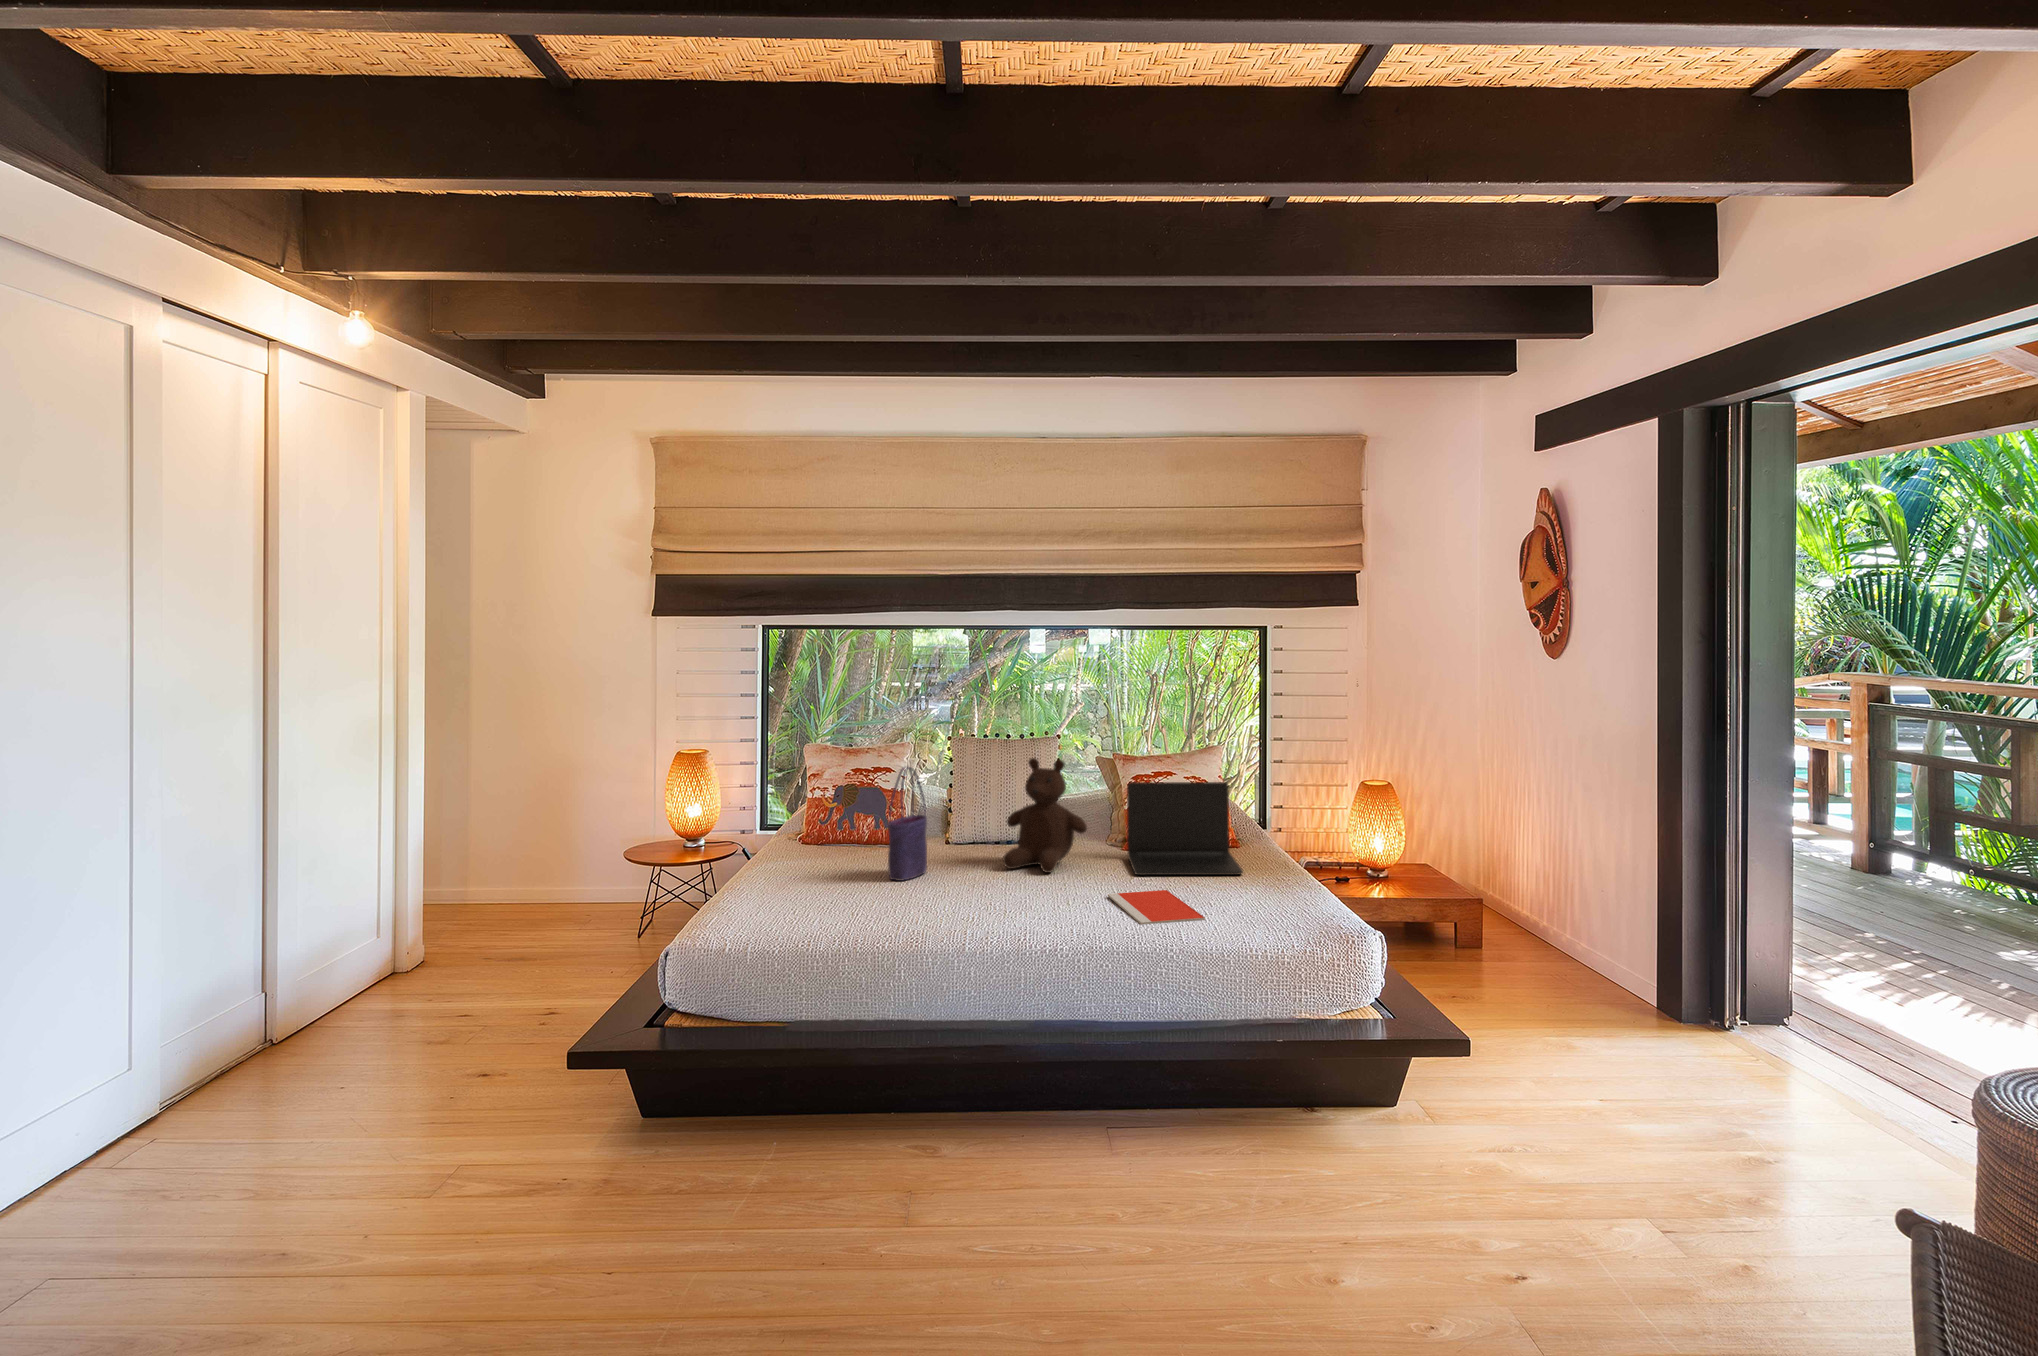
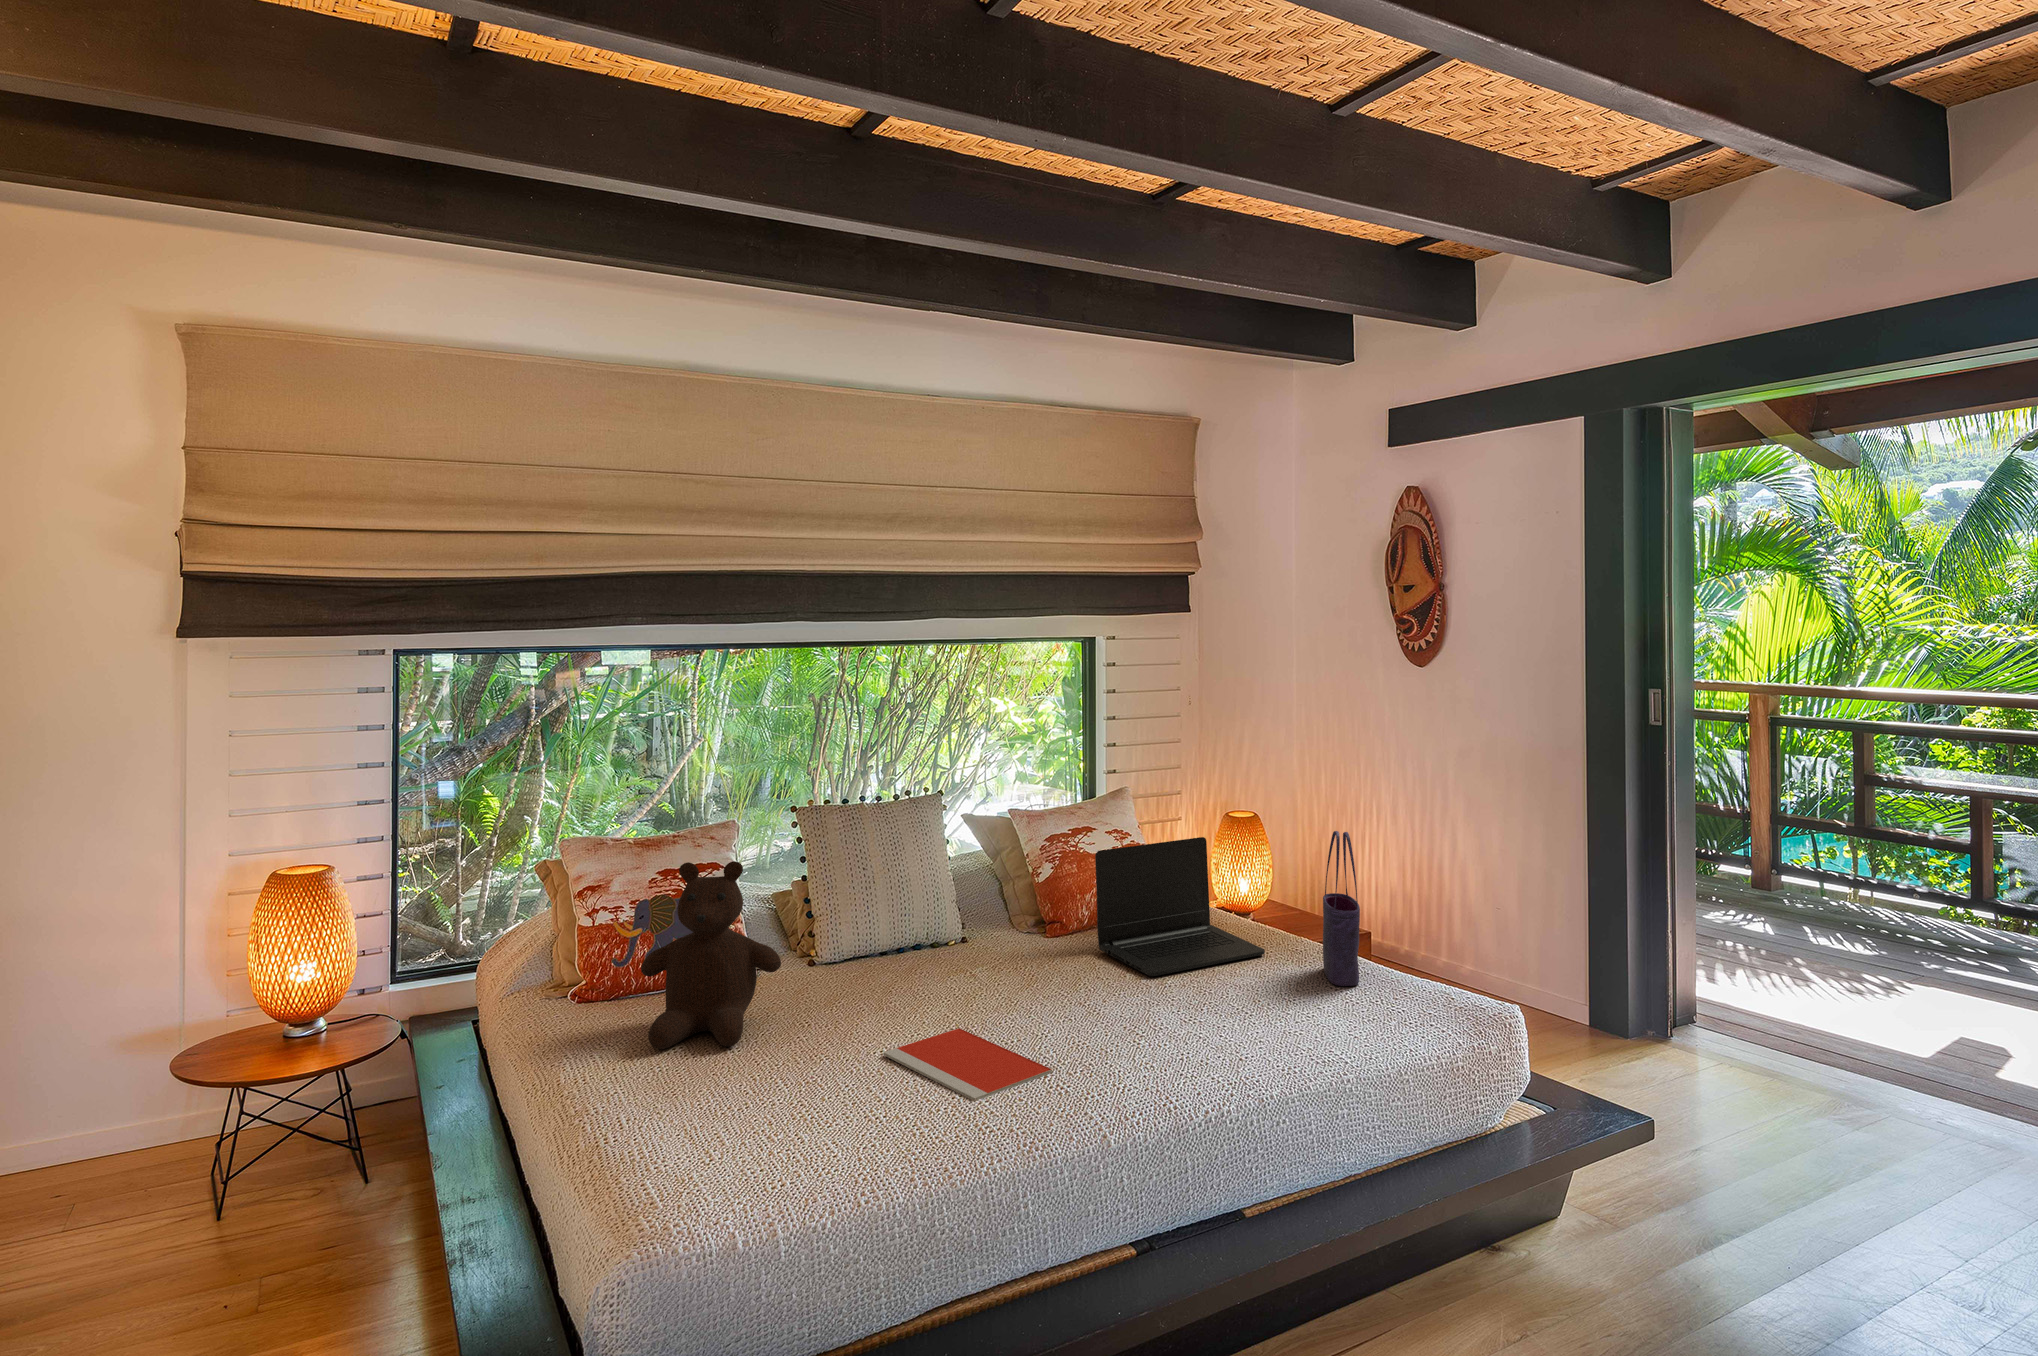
teddy bear: present [1003,758,1087,873] -> present [641,861,781,1049]
tote bag: present [888,767,927,881] -> present [1323,831,1360,986]
notebook: present [1108,890,1205,925] -> present [883,1028,1052,1101]

